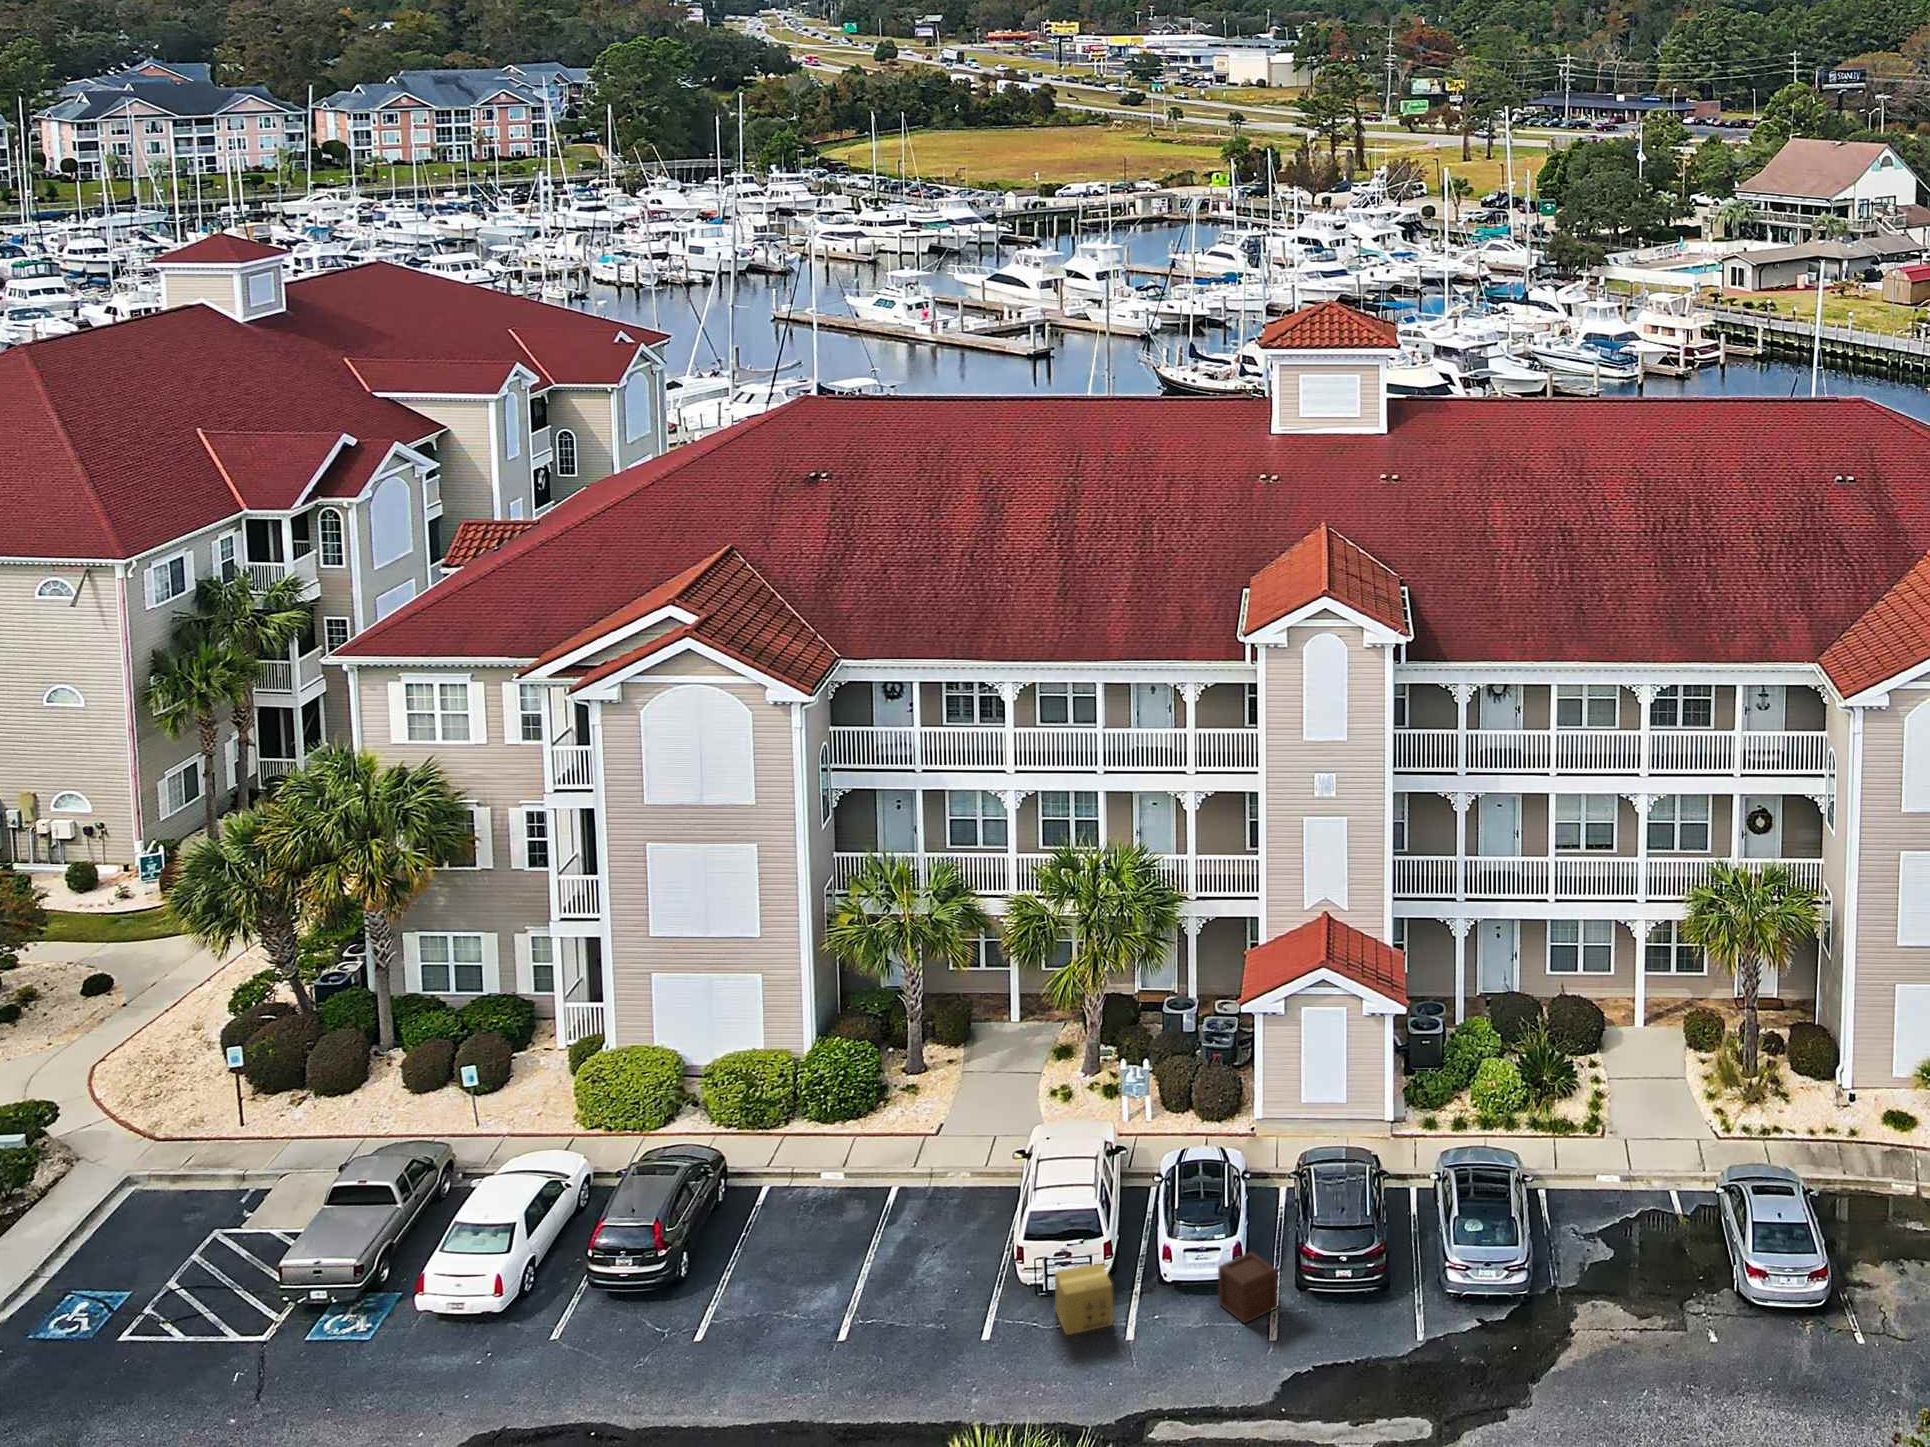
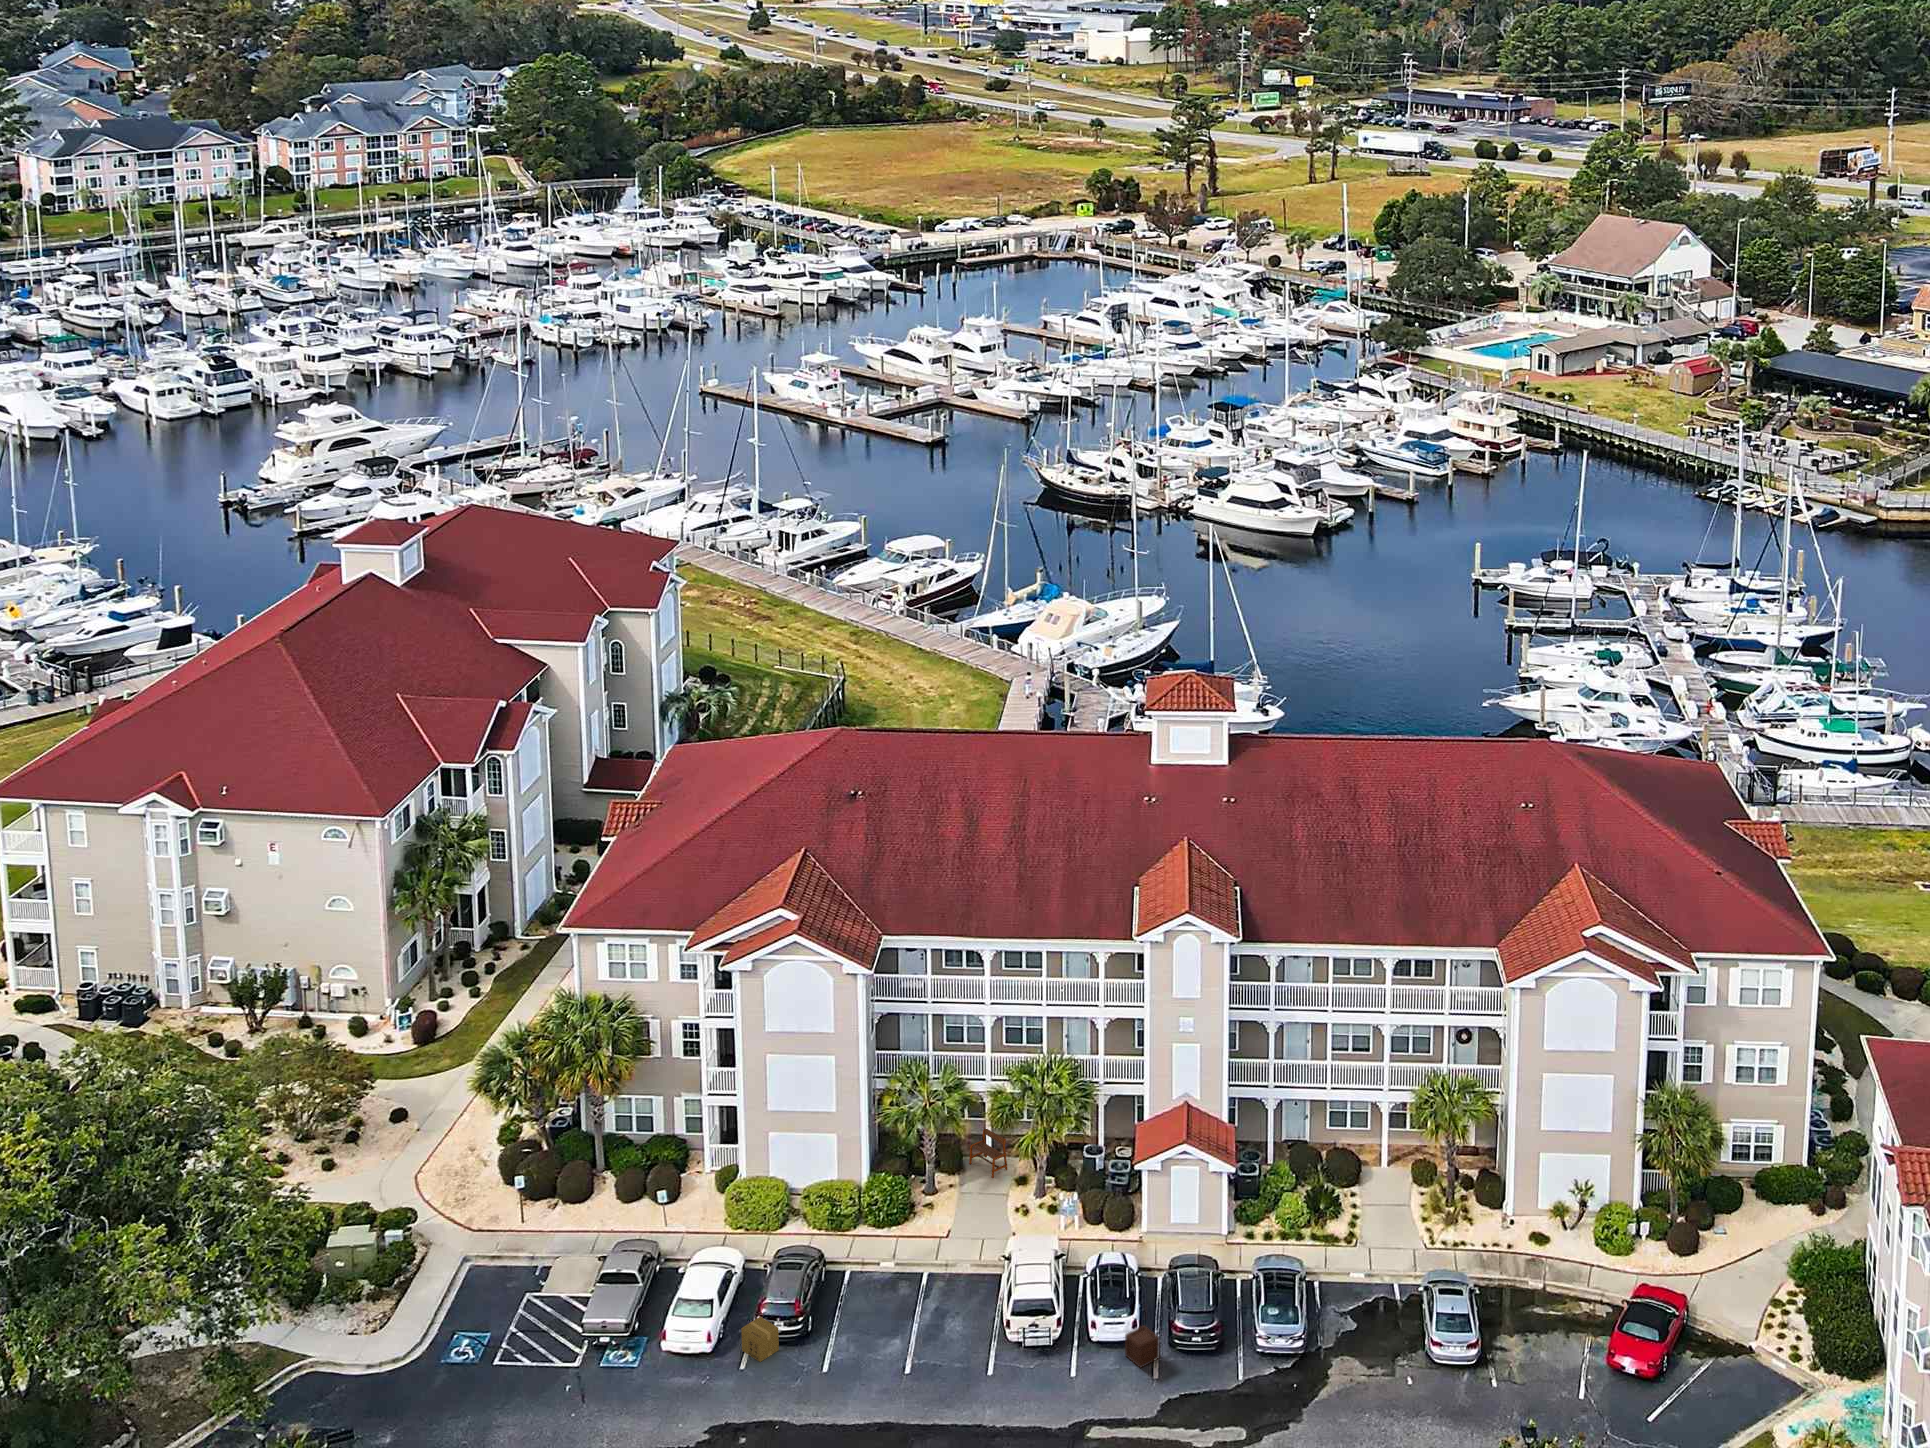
bench: none [986,974,1045,1051] -> present [969,1128,1007,1178]
cardboard box: present [1055,1262,1113,1335] -> present [741,1317,779,1362]

